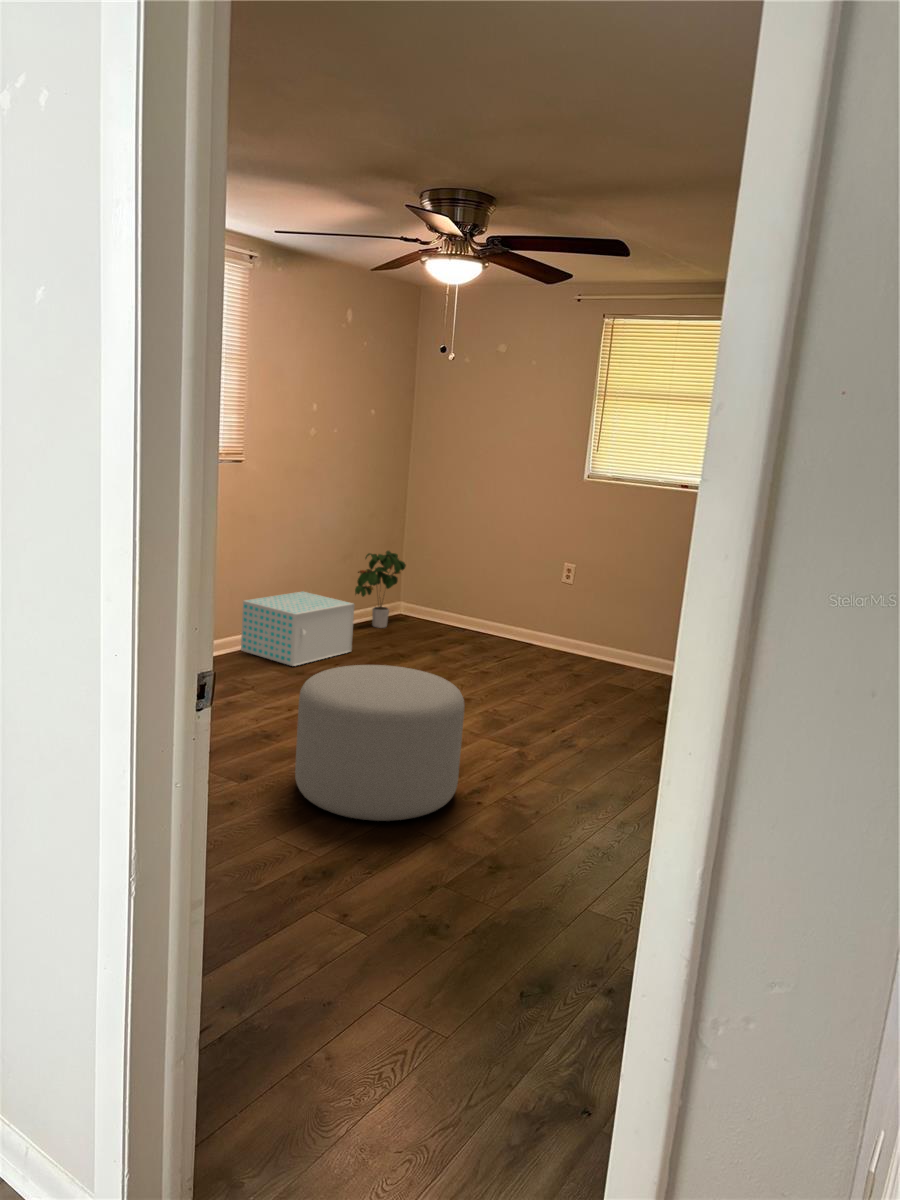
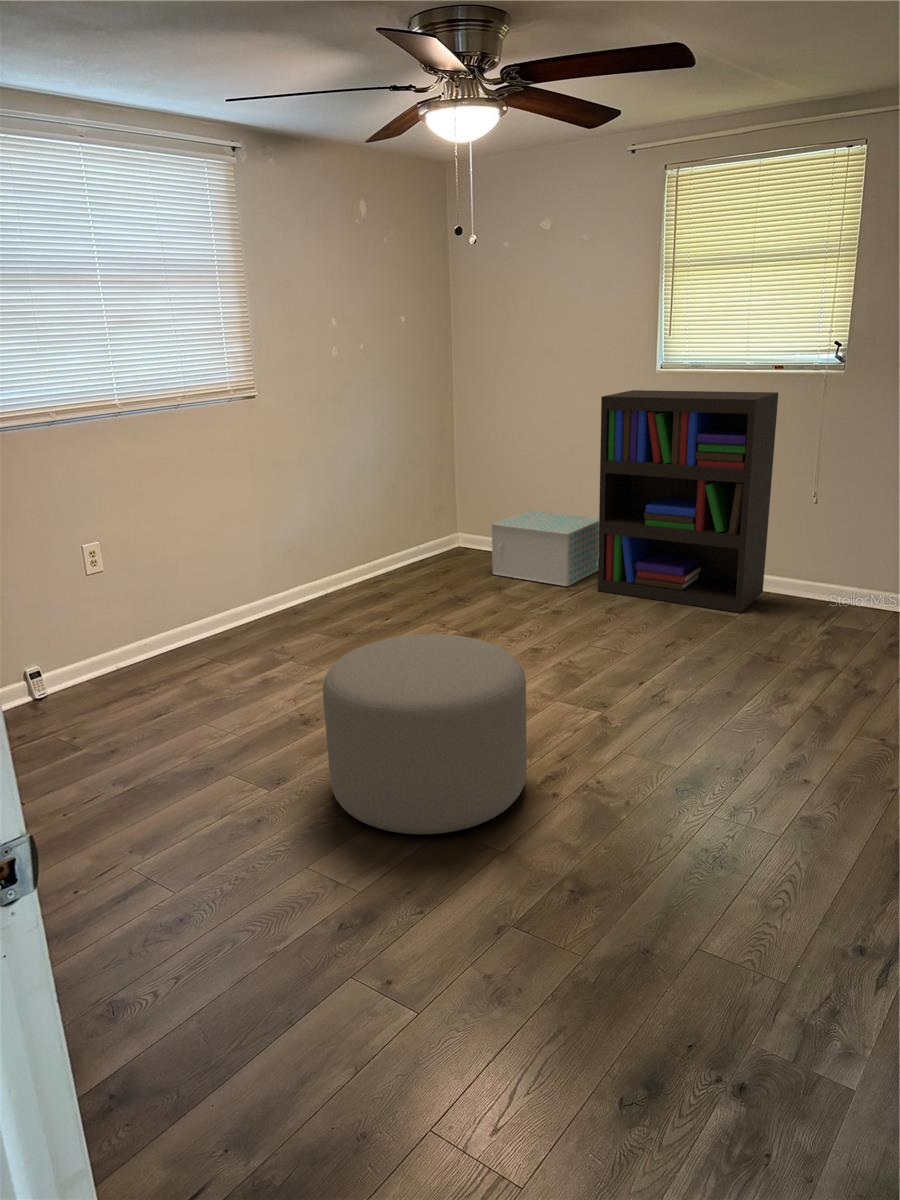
bookshelf: none [520,493,683,689] -> present [598,390,778,613]
potted plant: present [355,551,406,628] -> none [406,478,461,565]
storage box: present [241,592,354,666] -> present [492,510,599,586]

